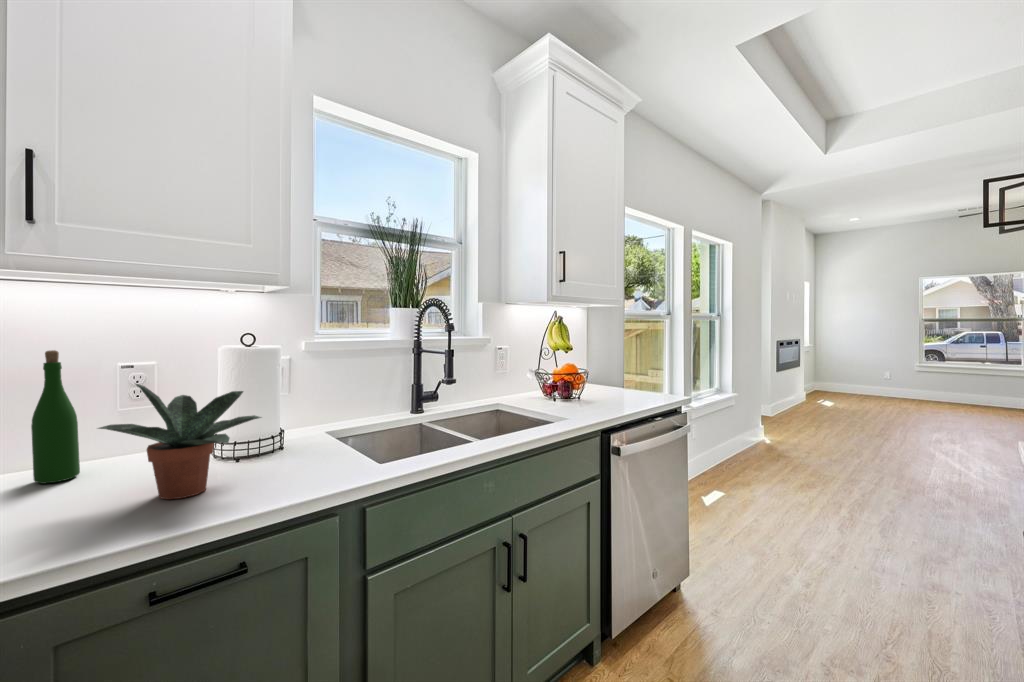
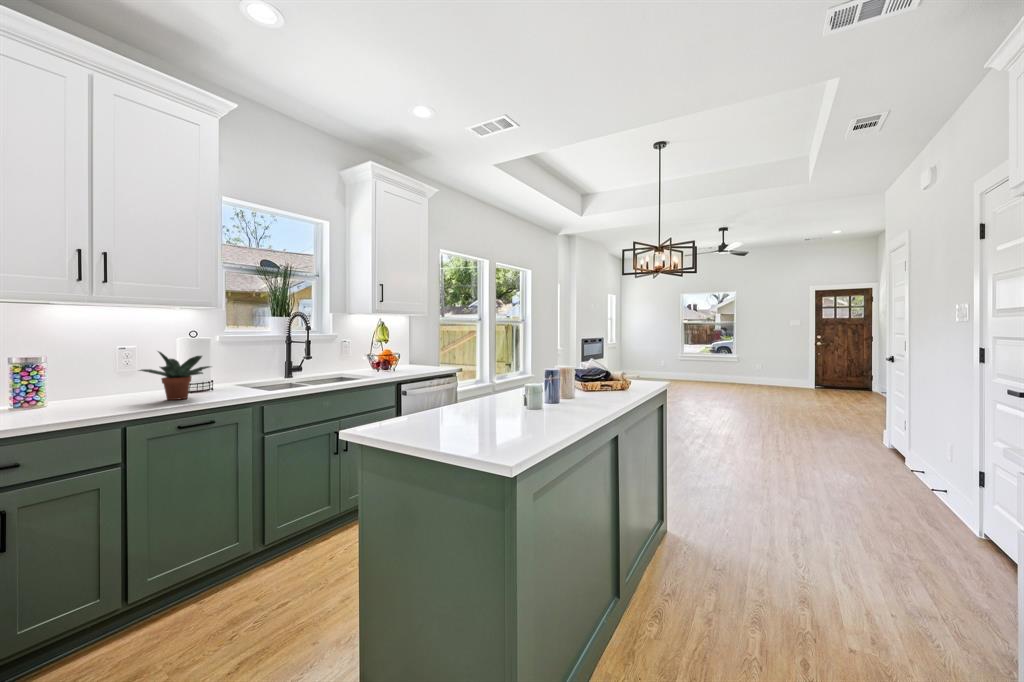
wine bottle: present [31,350,80,484] -> none [93,338,114,400]

